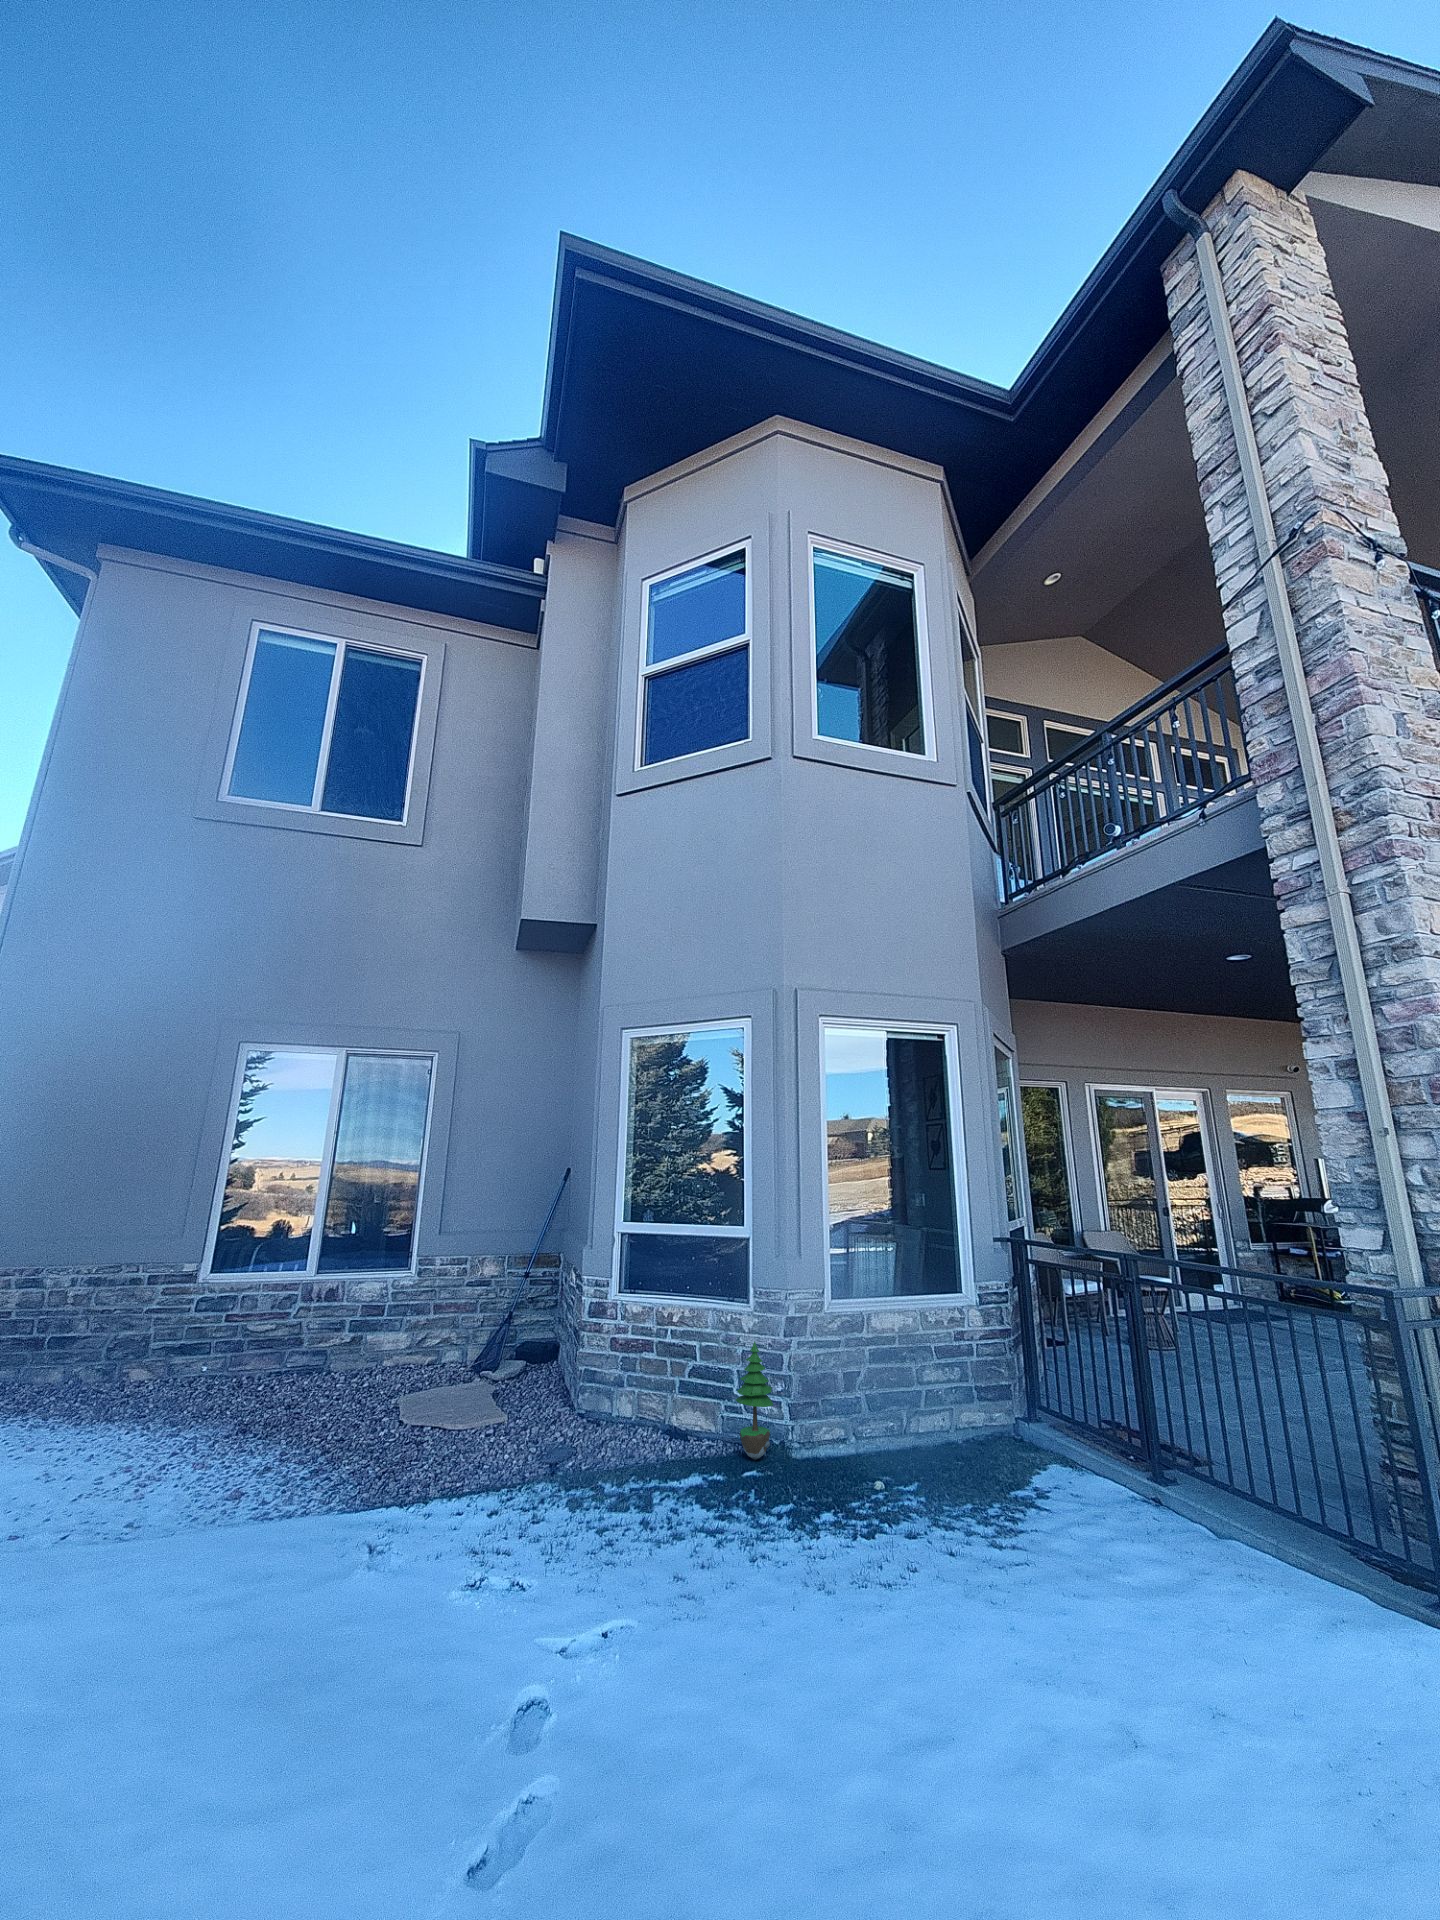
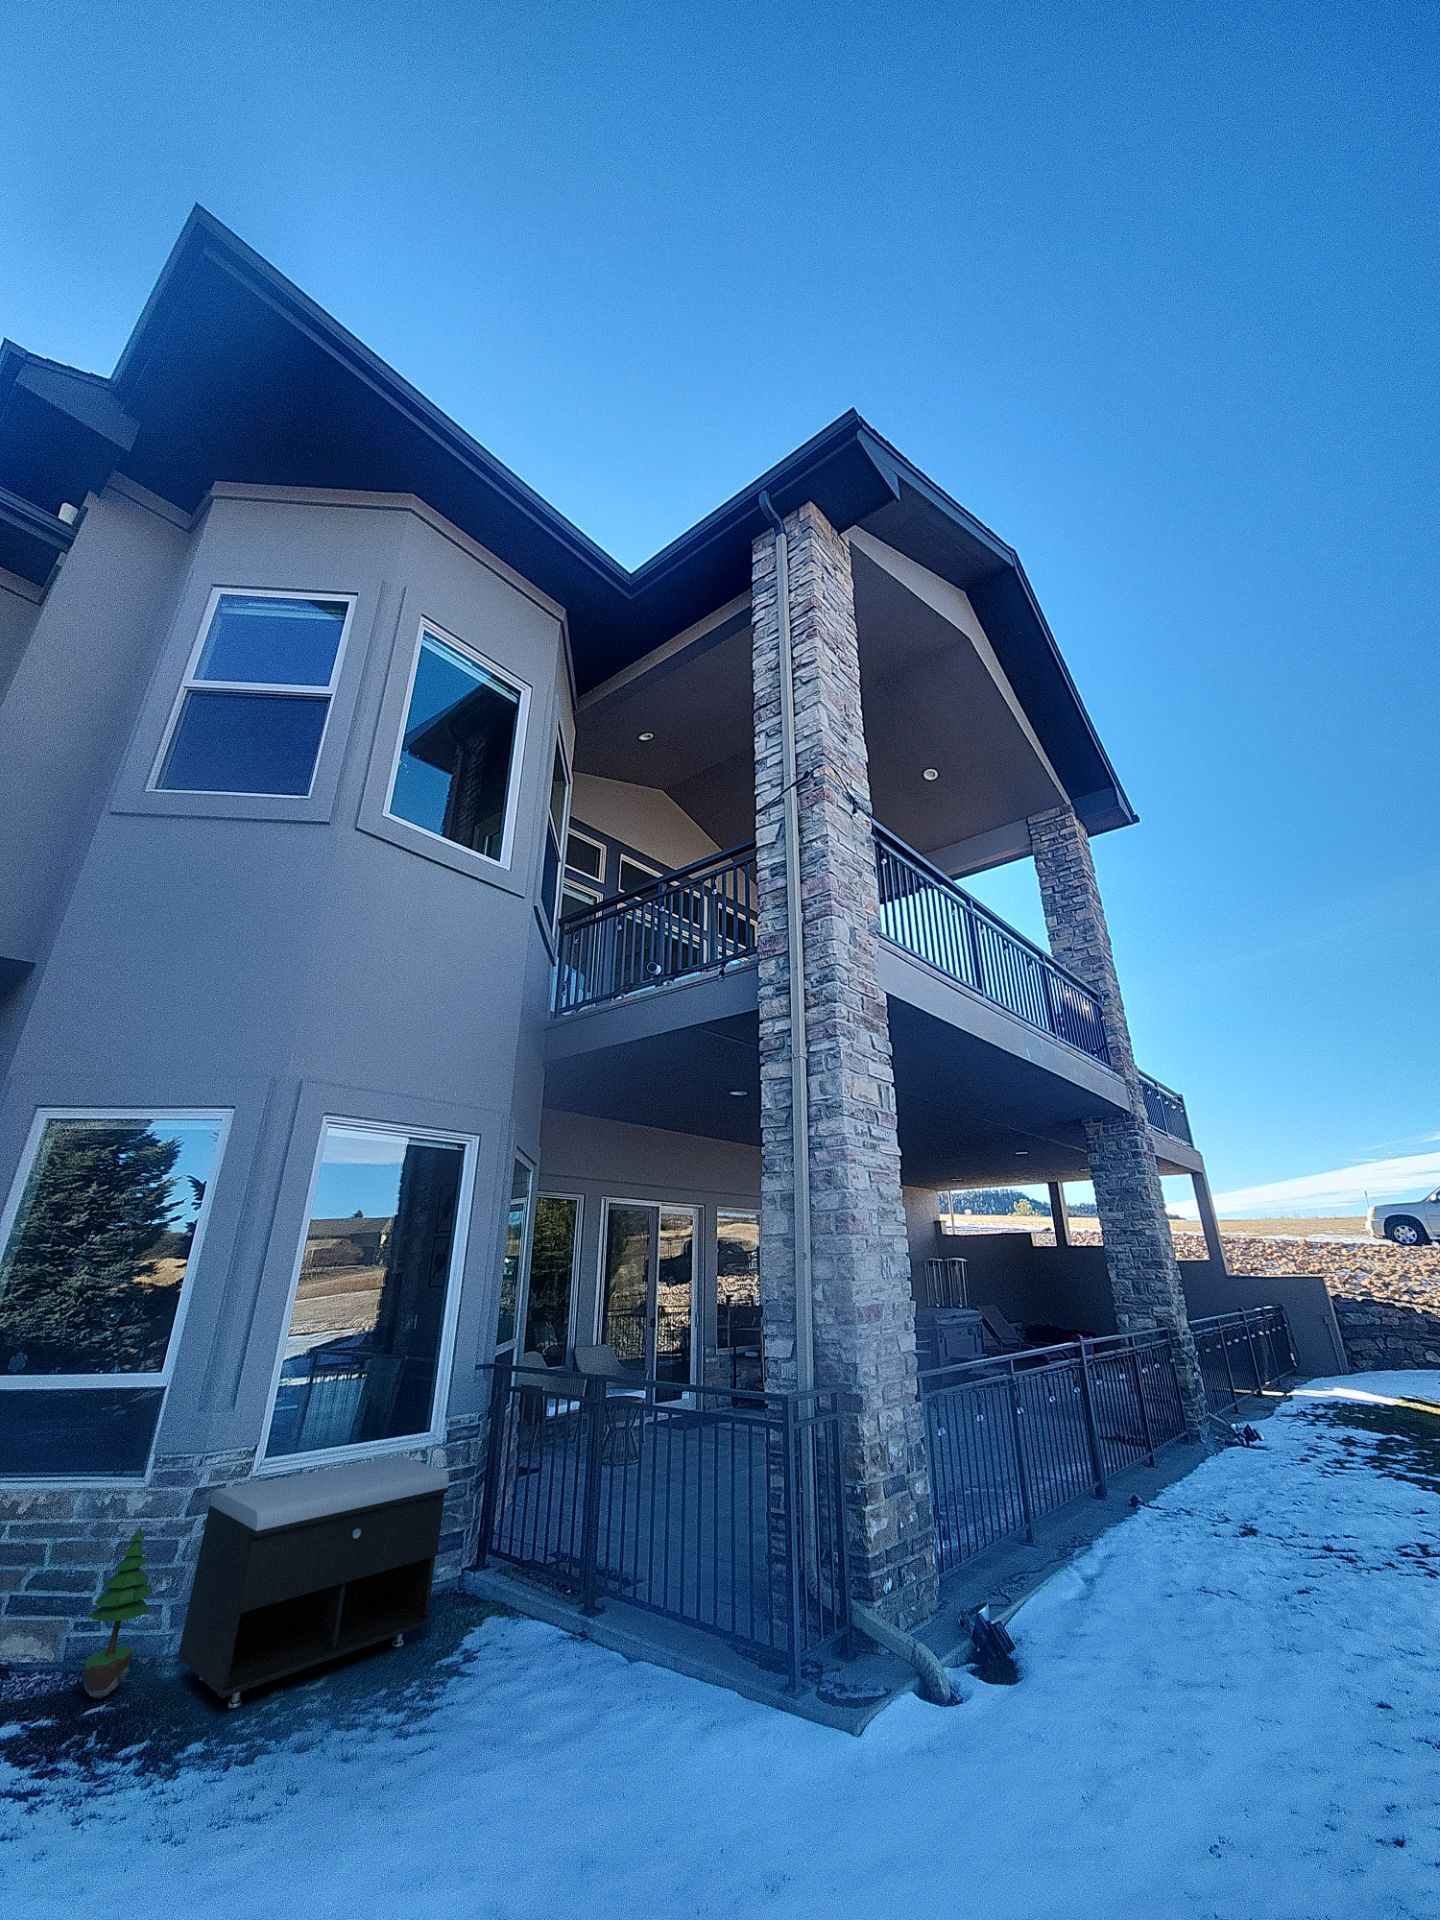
storage bench: none [799,1314,998,1485] -> present [178,1456,449,1708]

